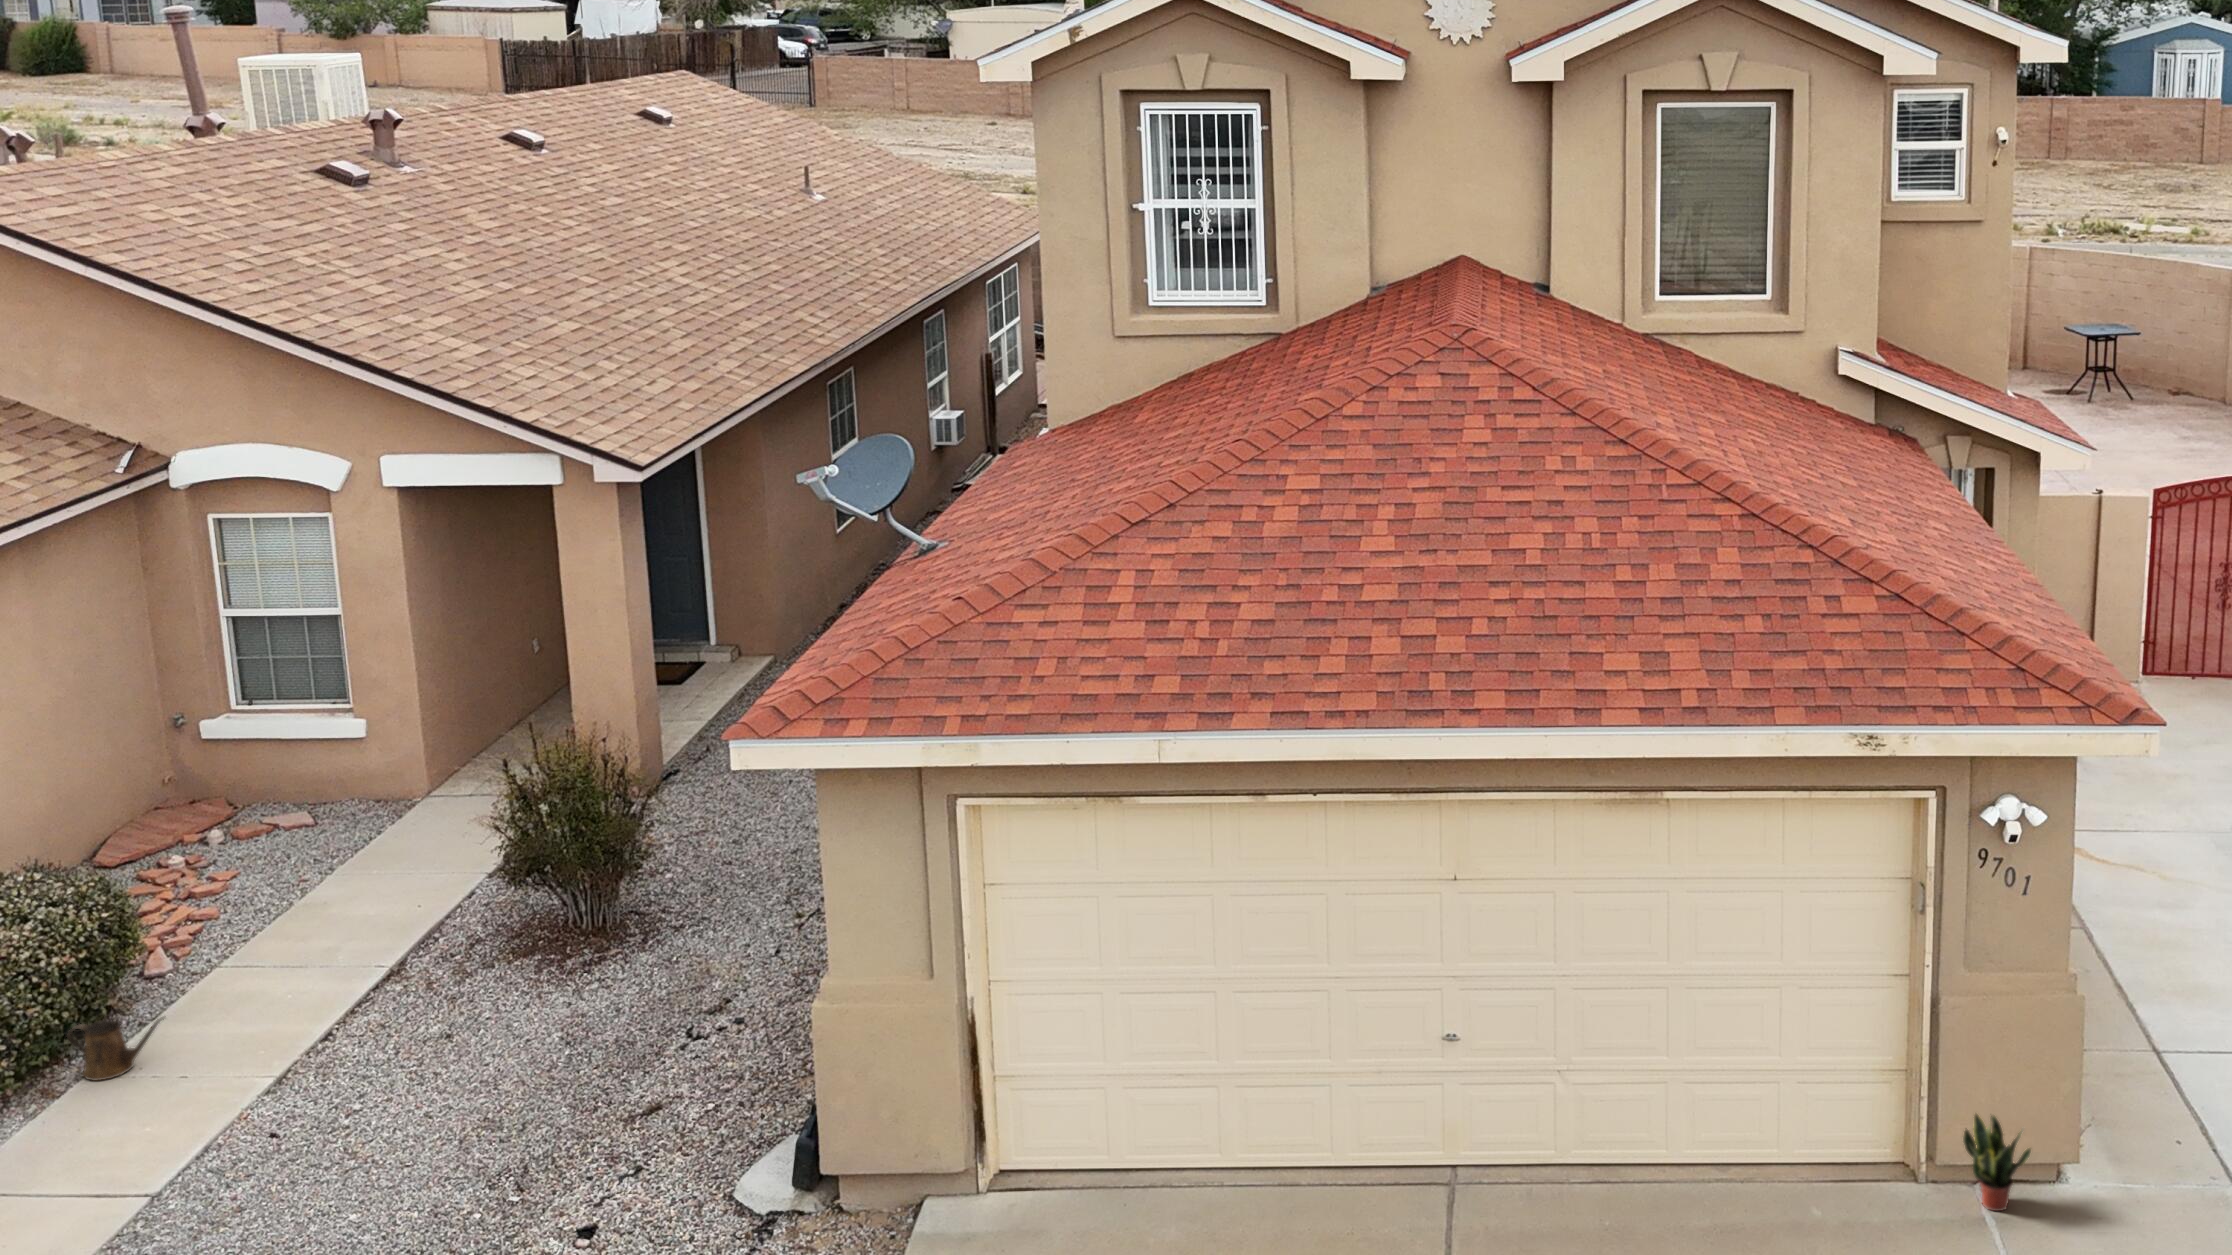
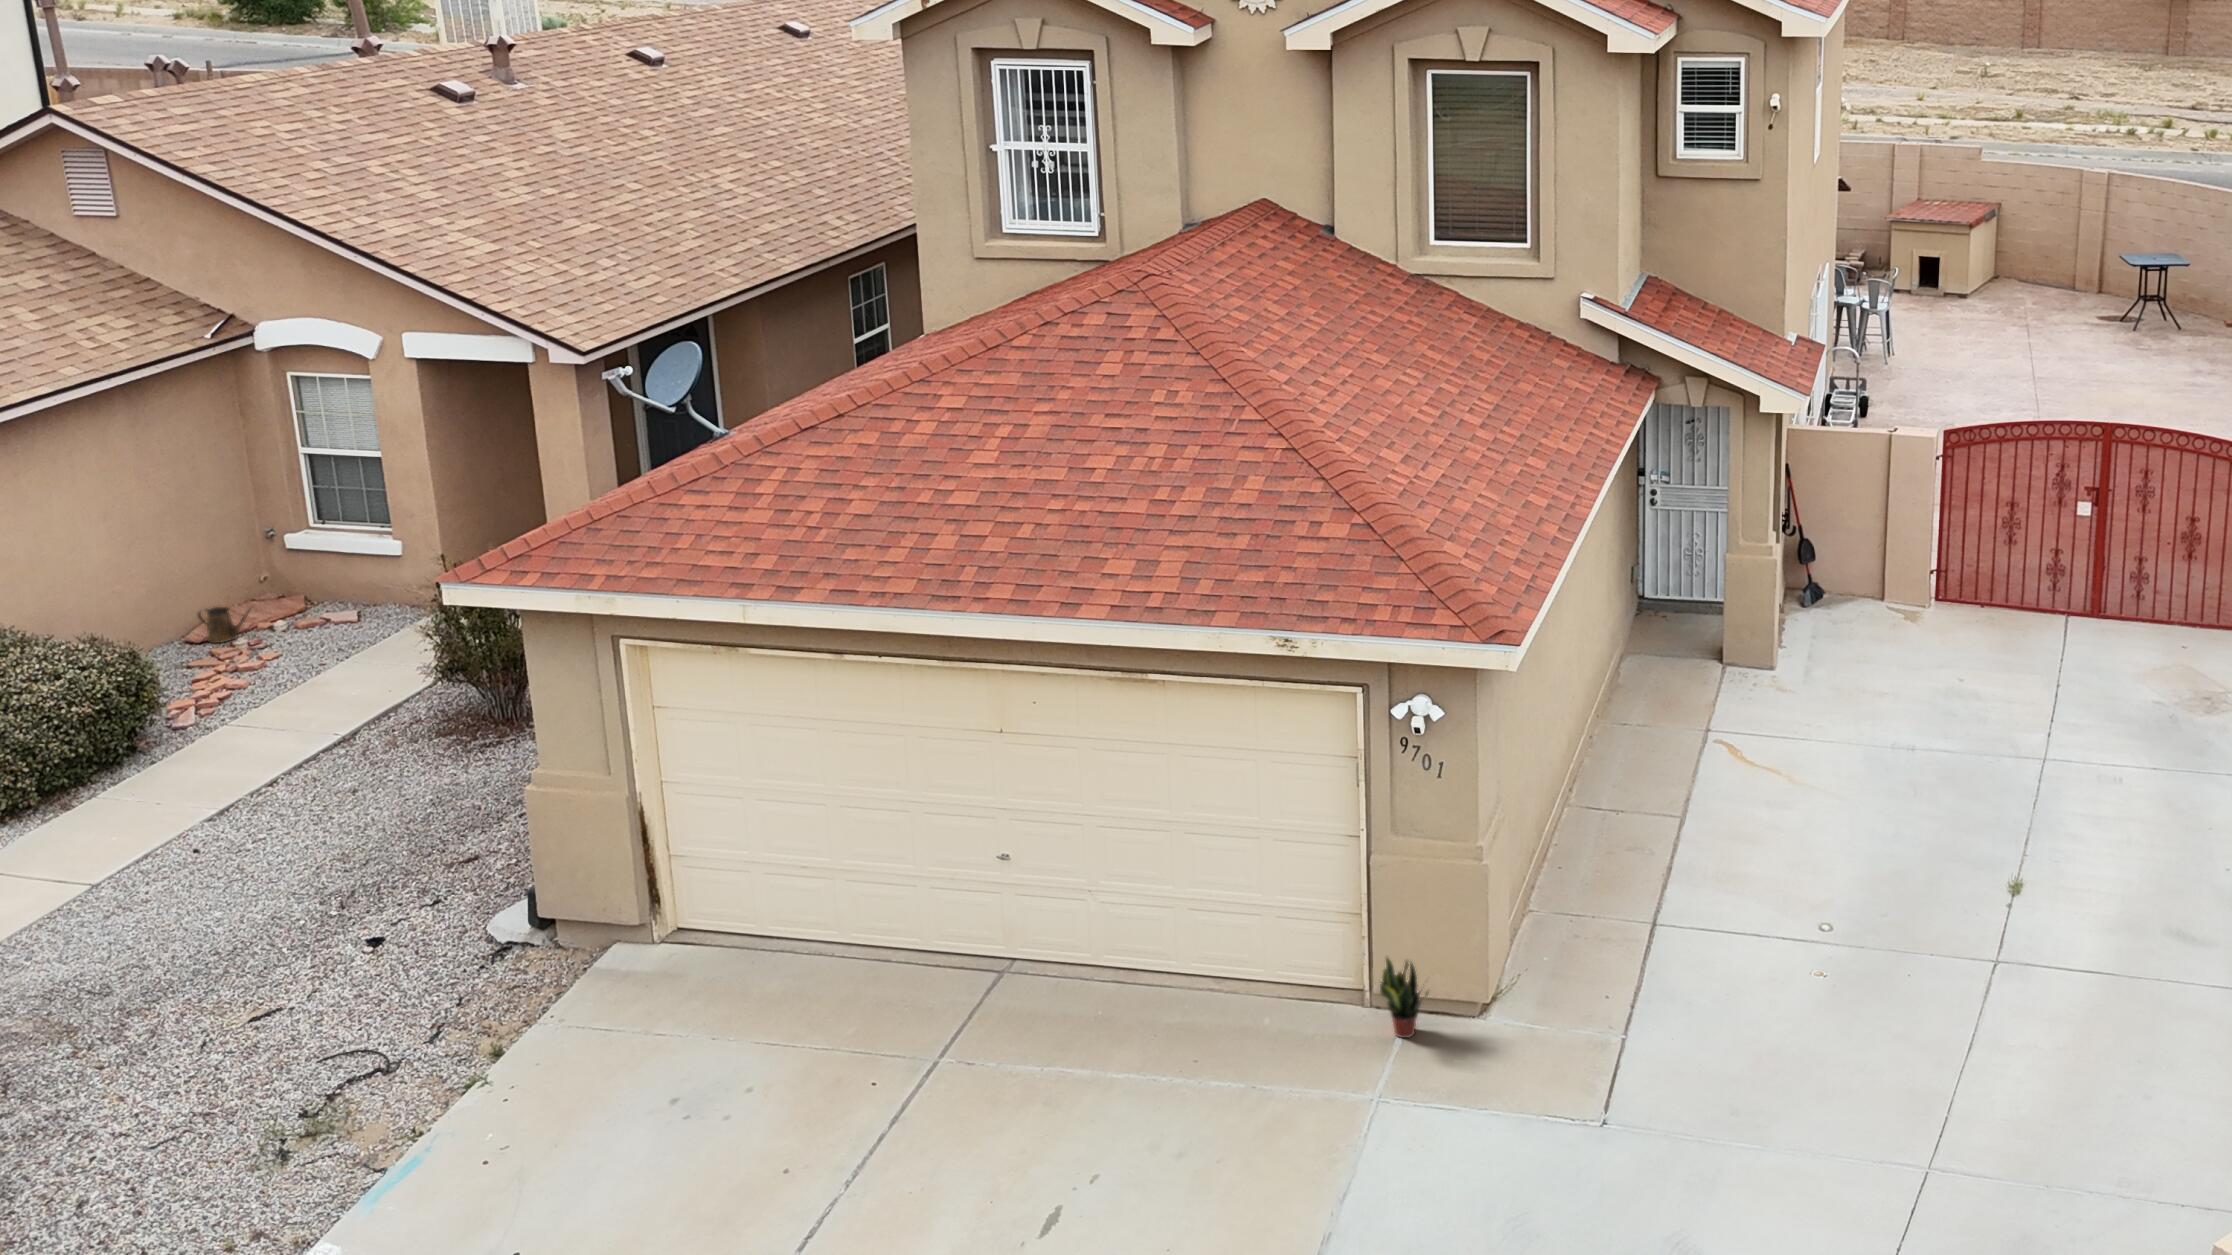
watering can: present [68,1017,164,1081] -> present [198,607,250,643]

